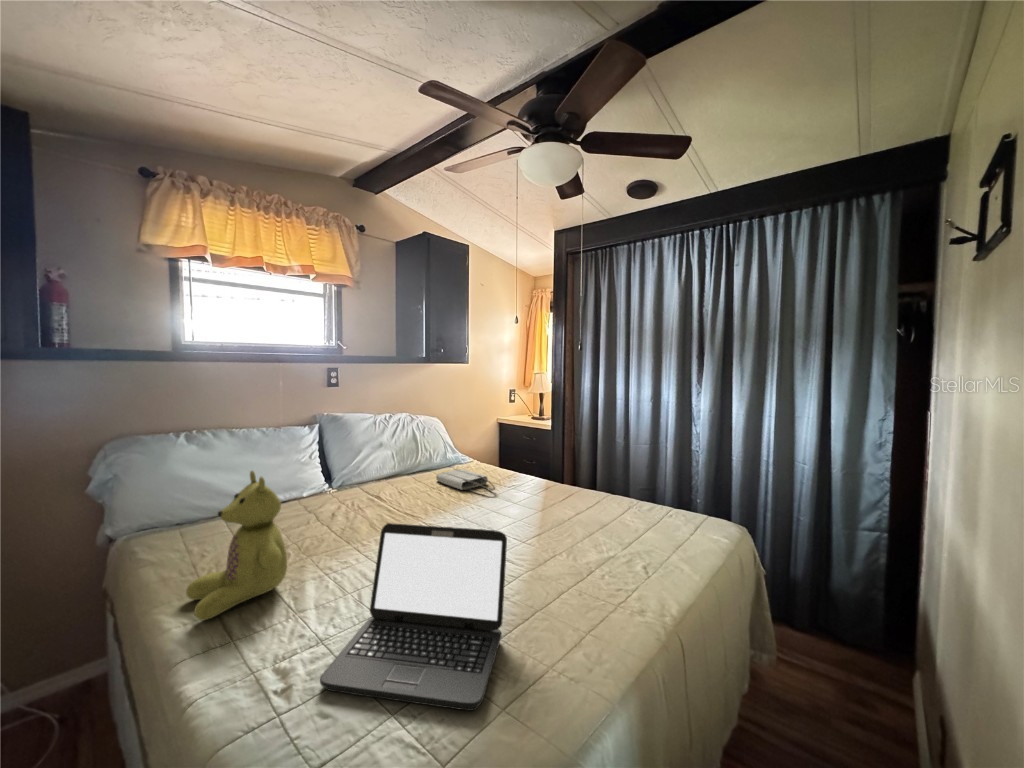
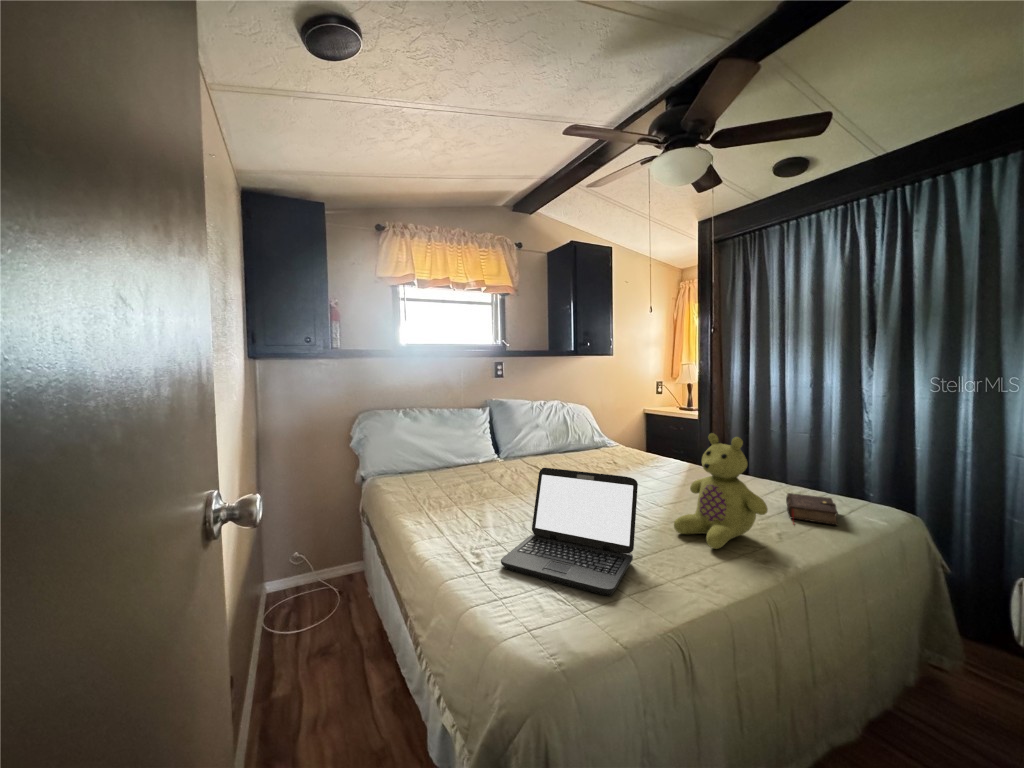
tote bag: present [436,469,495,491] -> none [583,448,636,466]
stuffed bear: present [186,471,287,620] -> present [674,433,768,549]
book: none [642,515,690,553] -> present [786,493,838,525]

